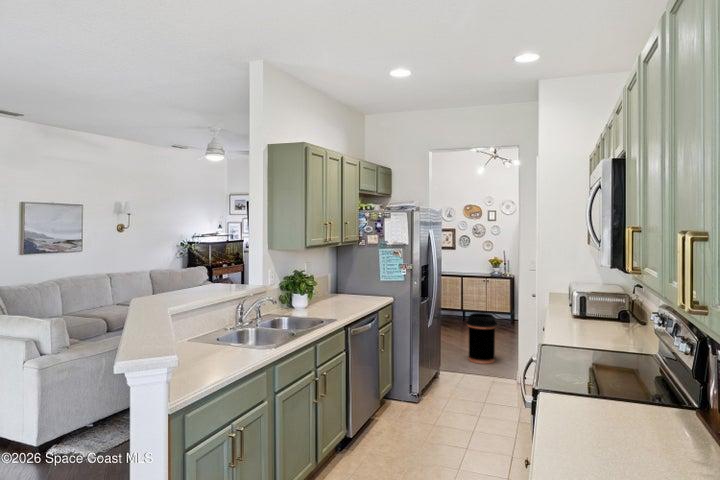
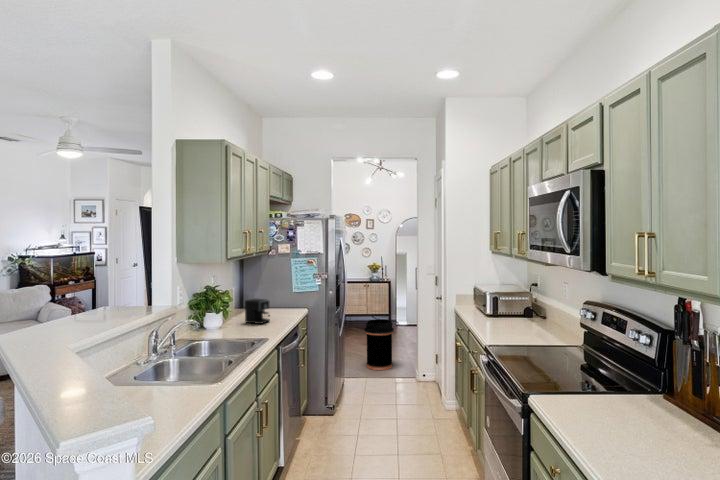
coffee maker: none [330,284,356,306] -> present [245,299,270,324]

